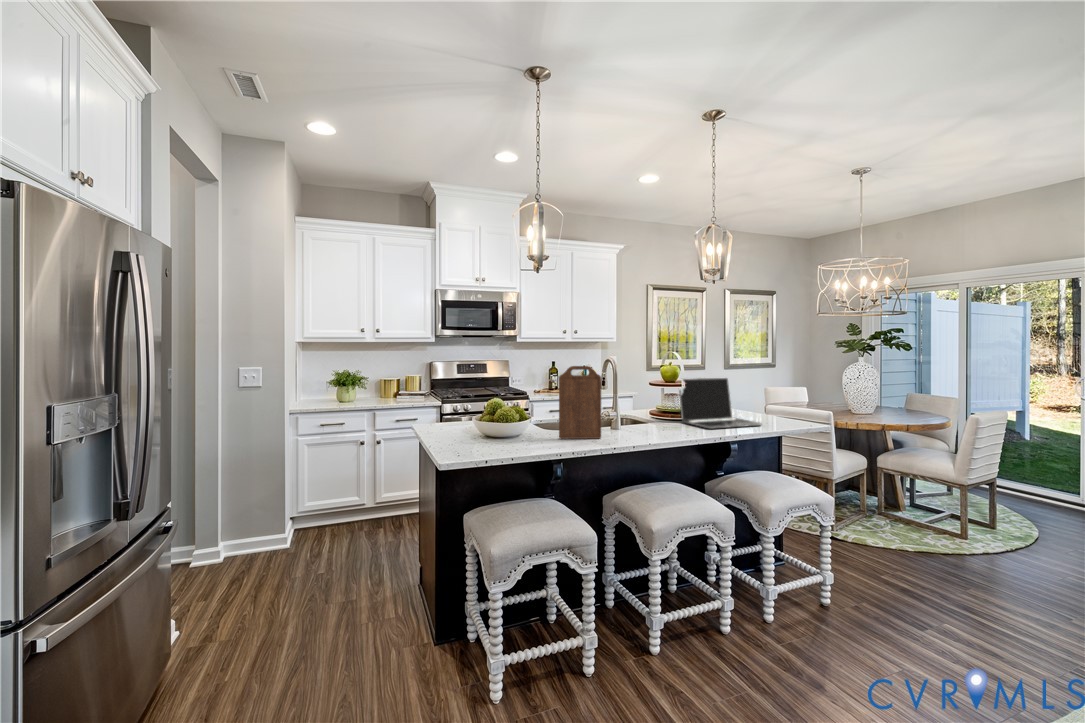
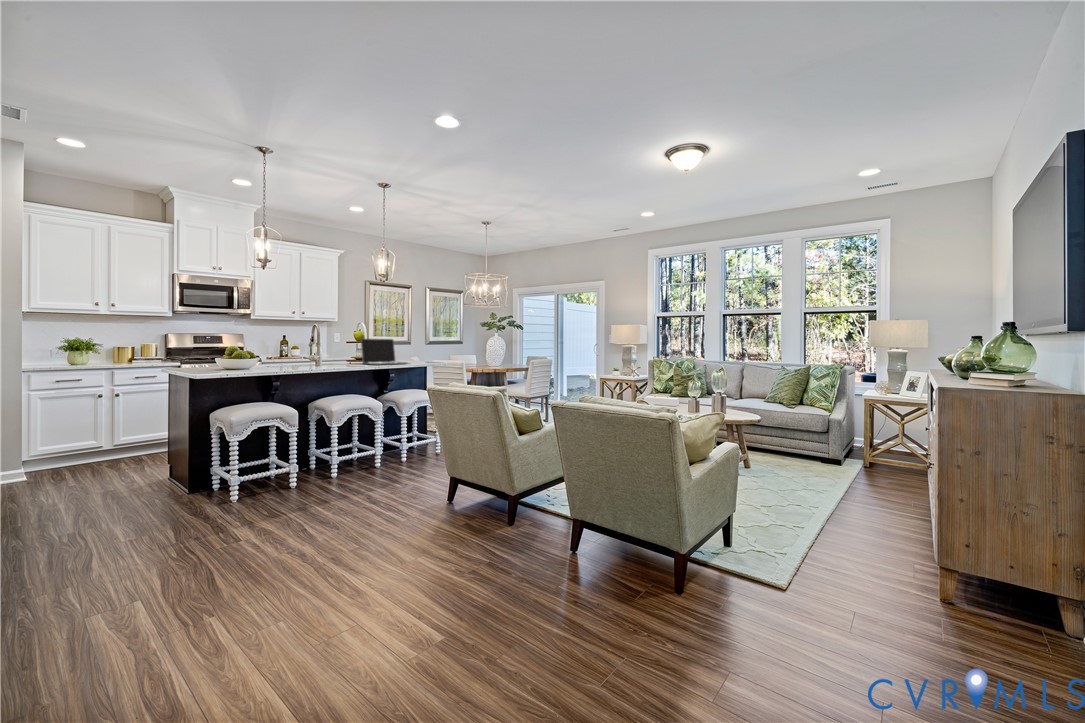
cutting board: present [559,366,601,439] -> none [277,326,305,368]

